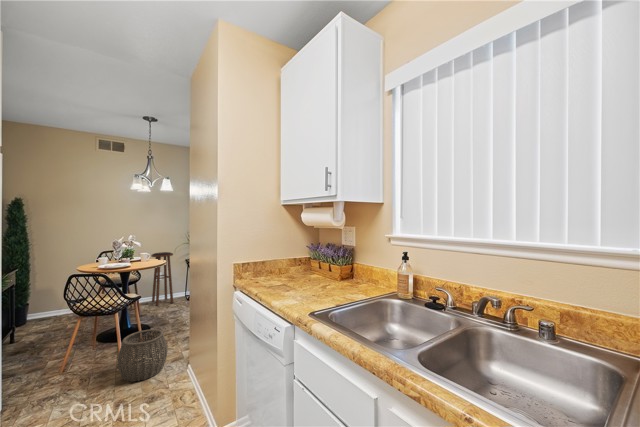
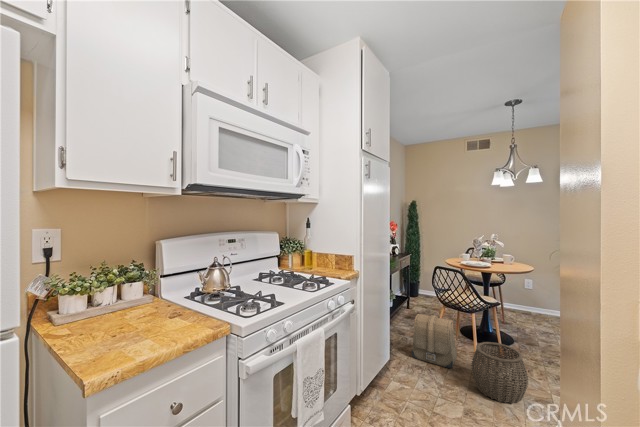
stool: present [151,252,173,306] -> none [518,256,546,320]
backpack: none [35,325,98,390] -> present [412,311,457,368]

